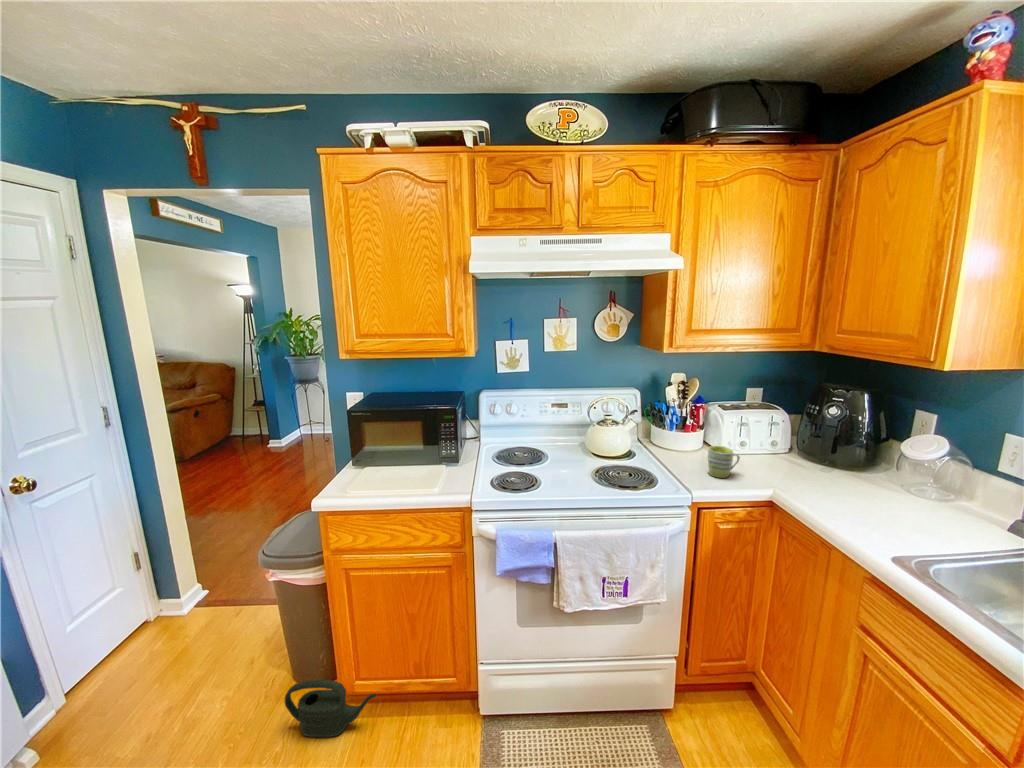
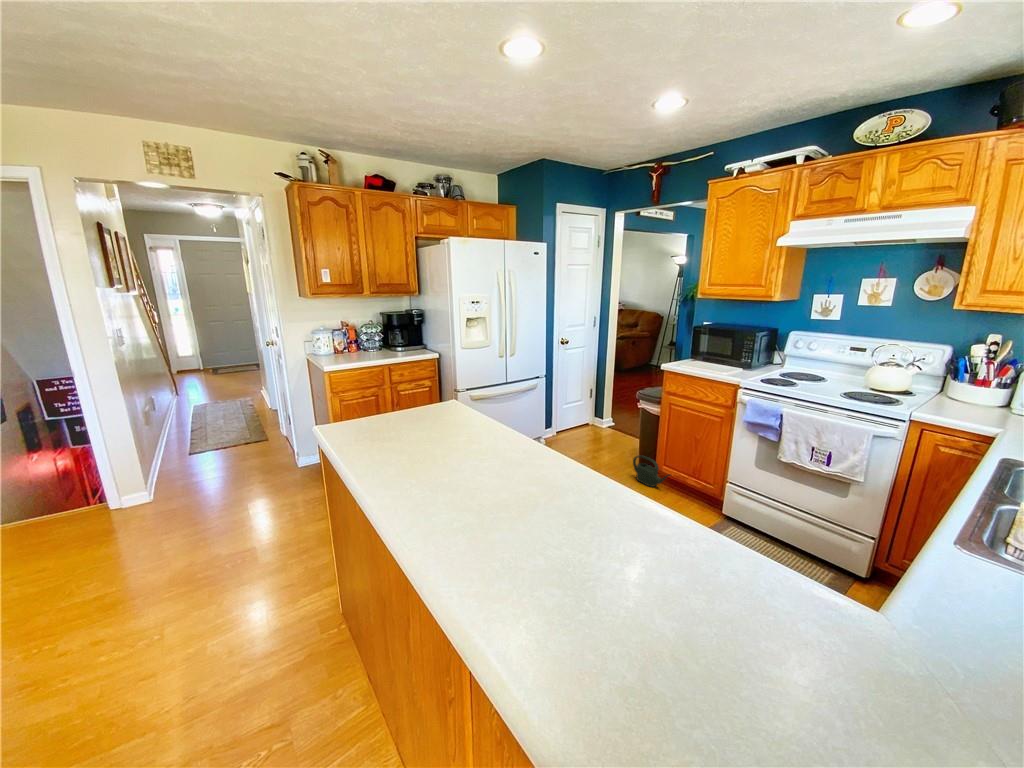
mug: present [708,446,740,478] -> none [959,390,1001,417]

